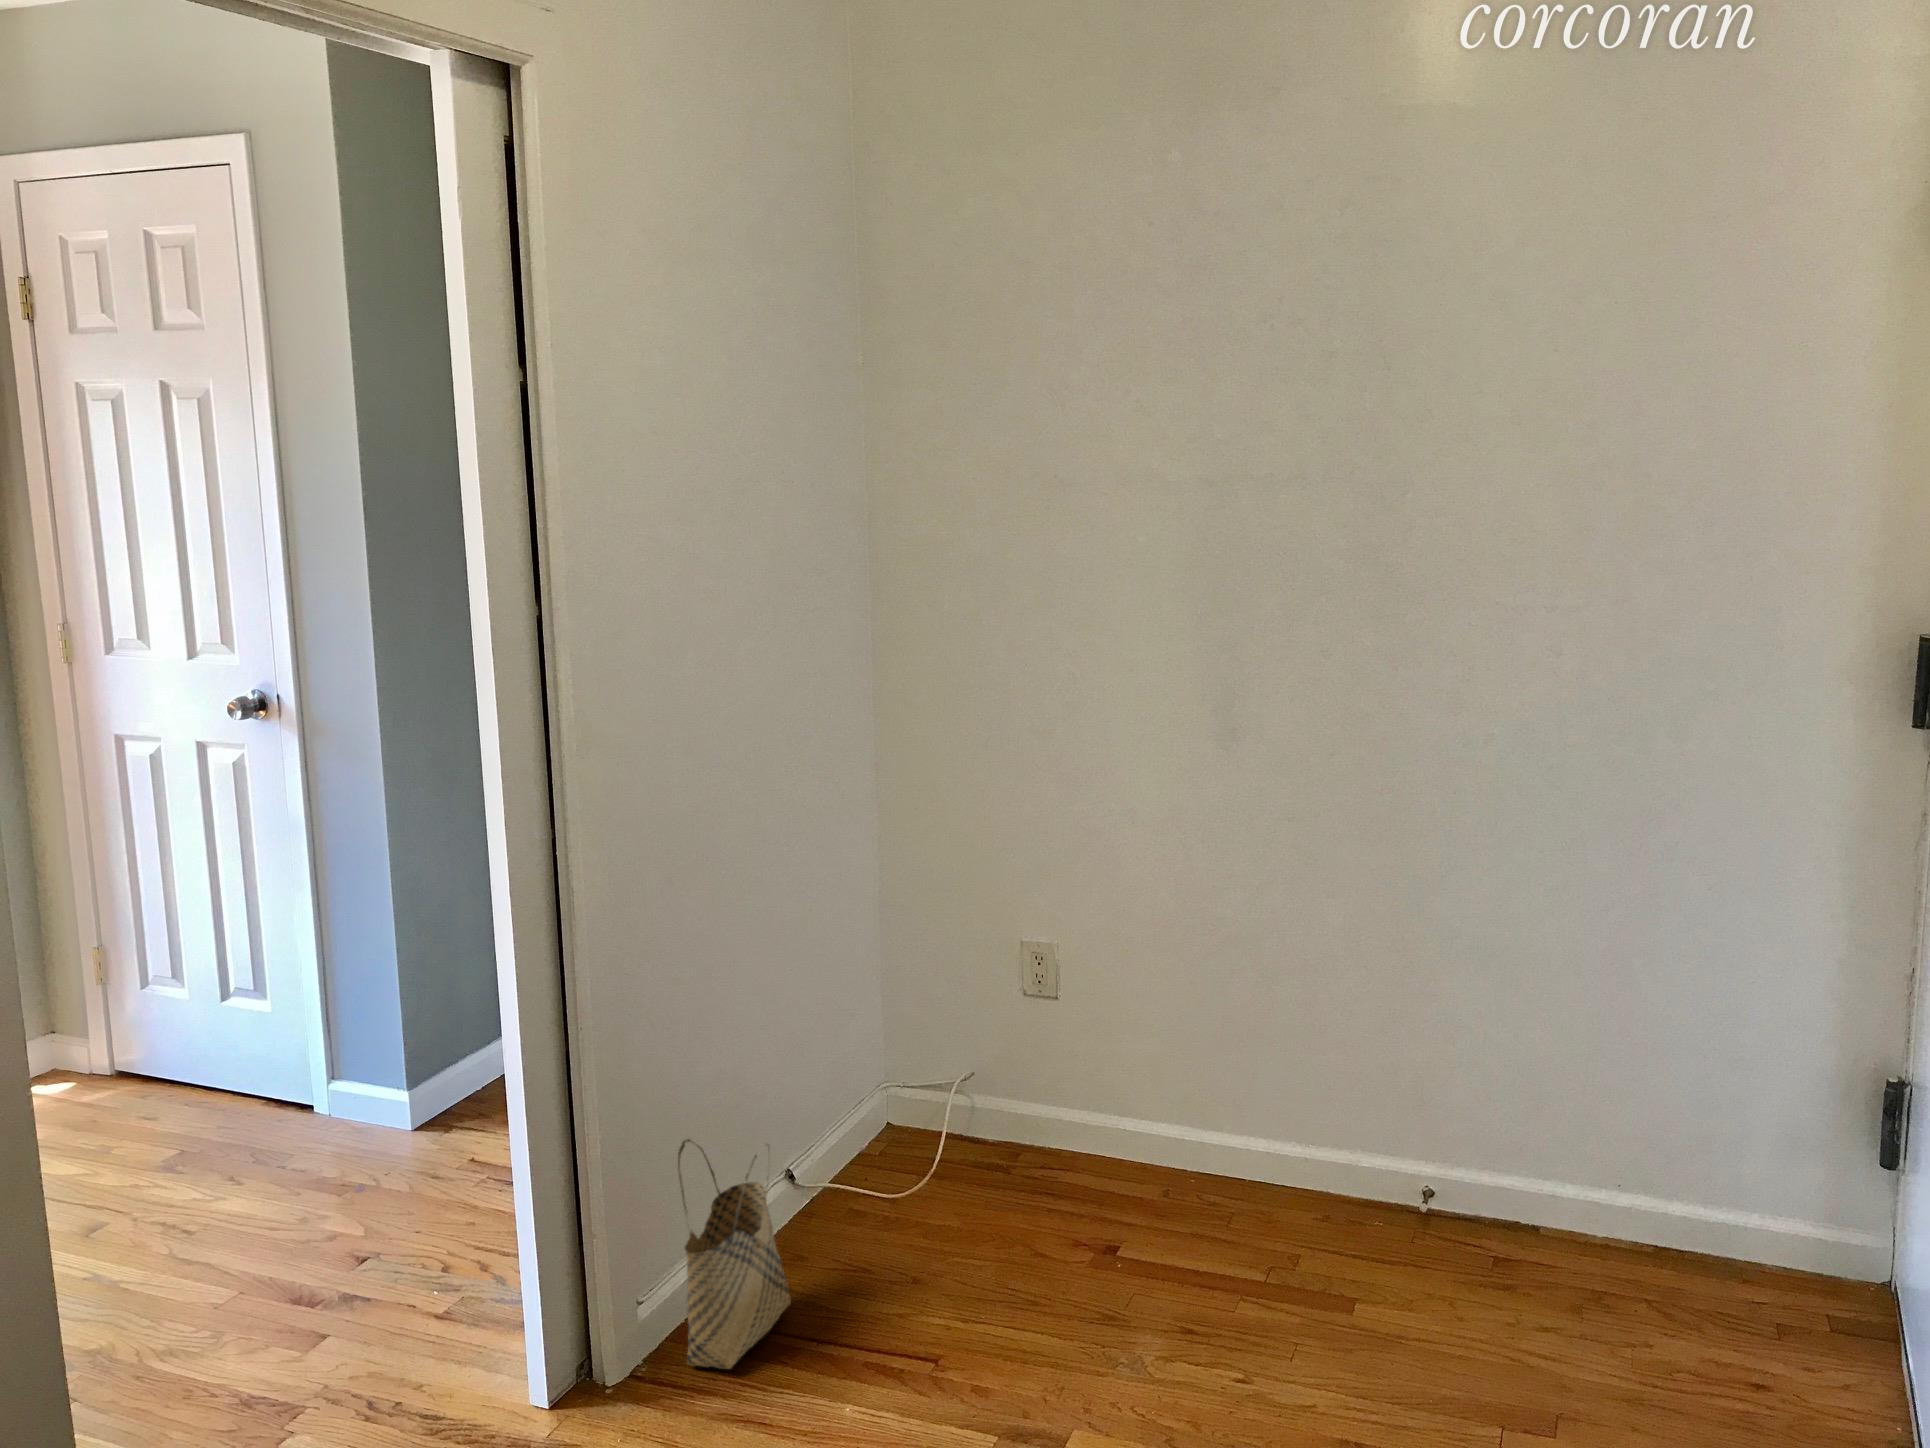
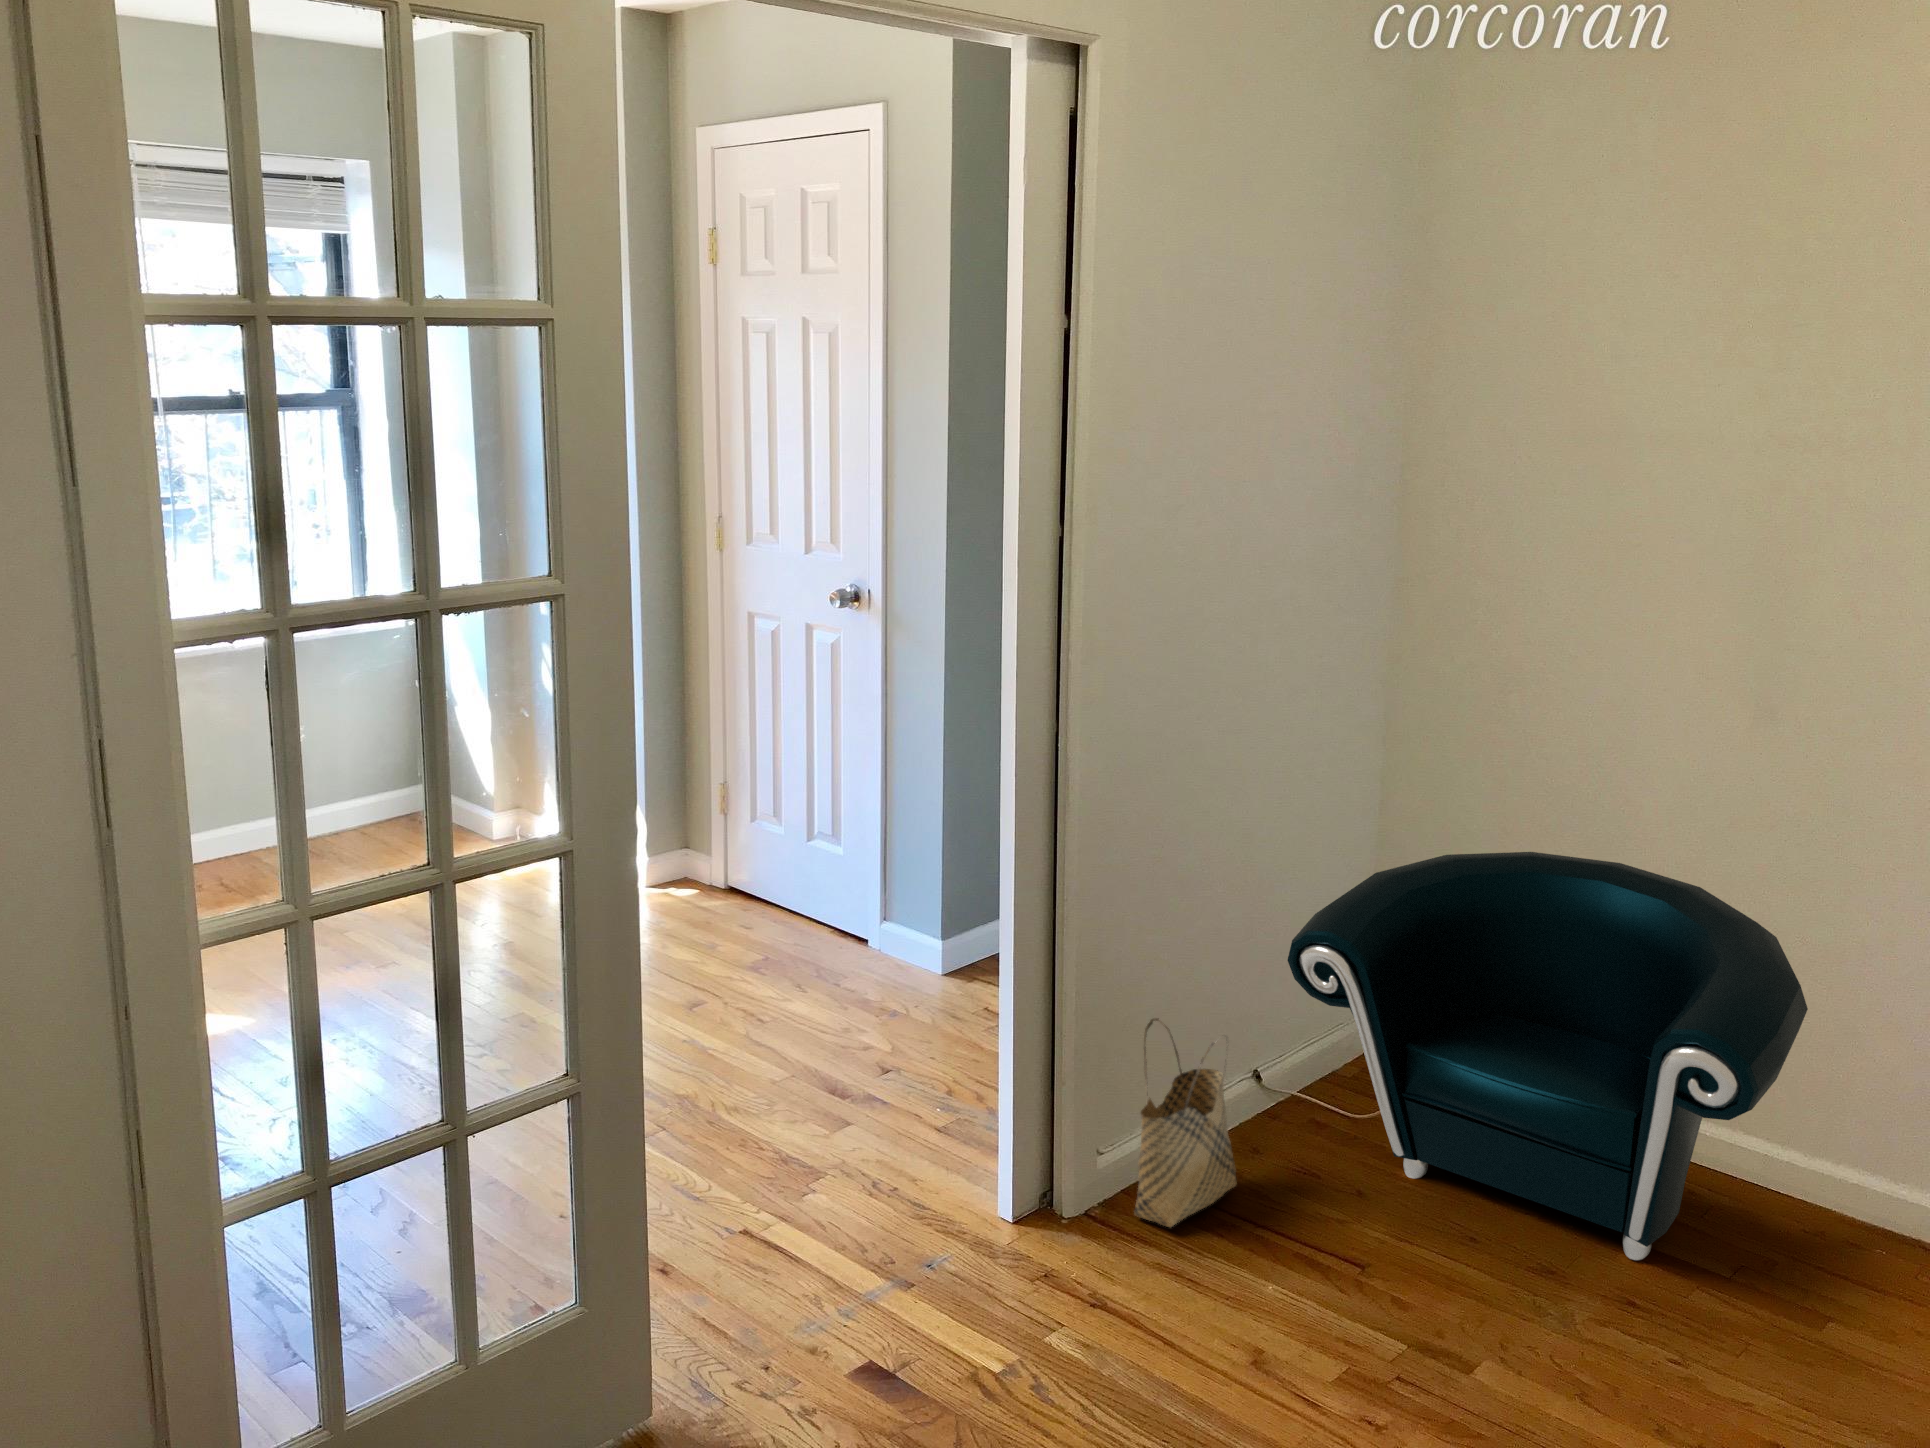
armchair: none [818,897,1308,1287] -> present [1288,852,1808,1260]

